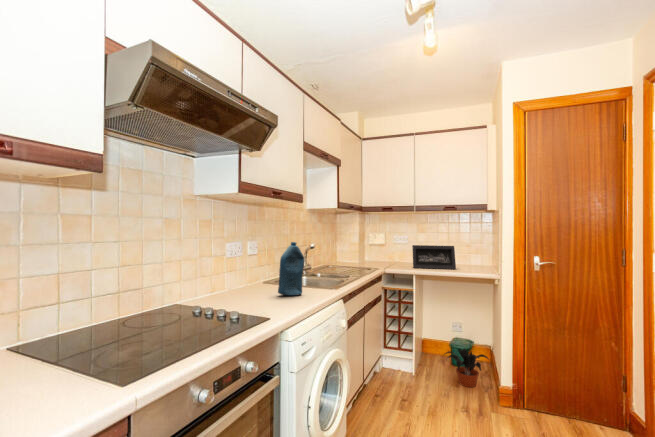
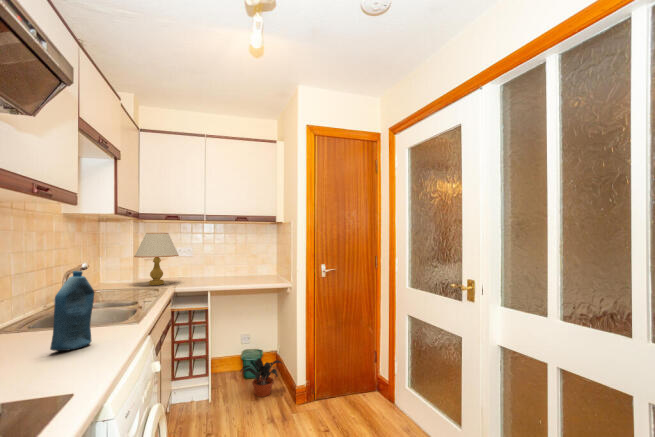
table lamp: none [358,222,392,265] -> present [134,233,179,285]
picture frame: present [412,245,456,269] -> none [204,256,249,283]

